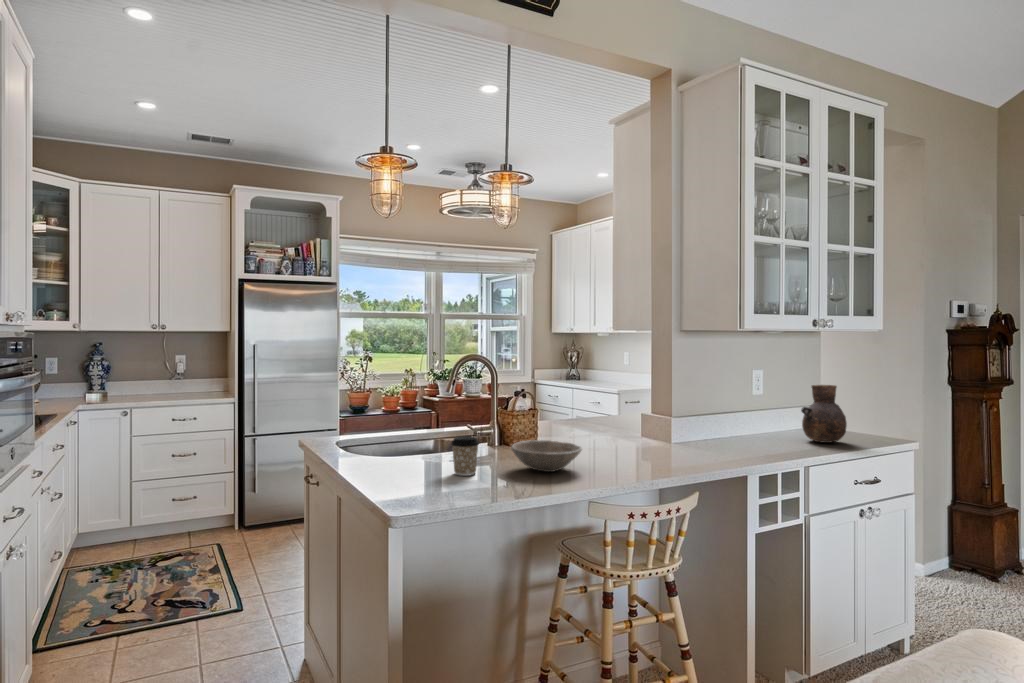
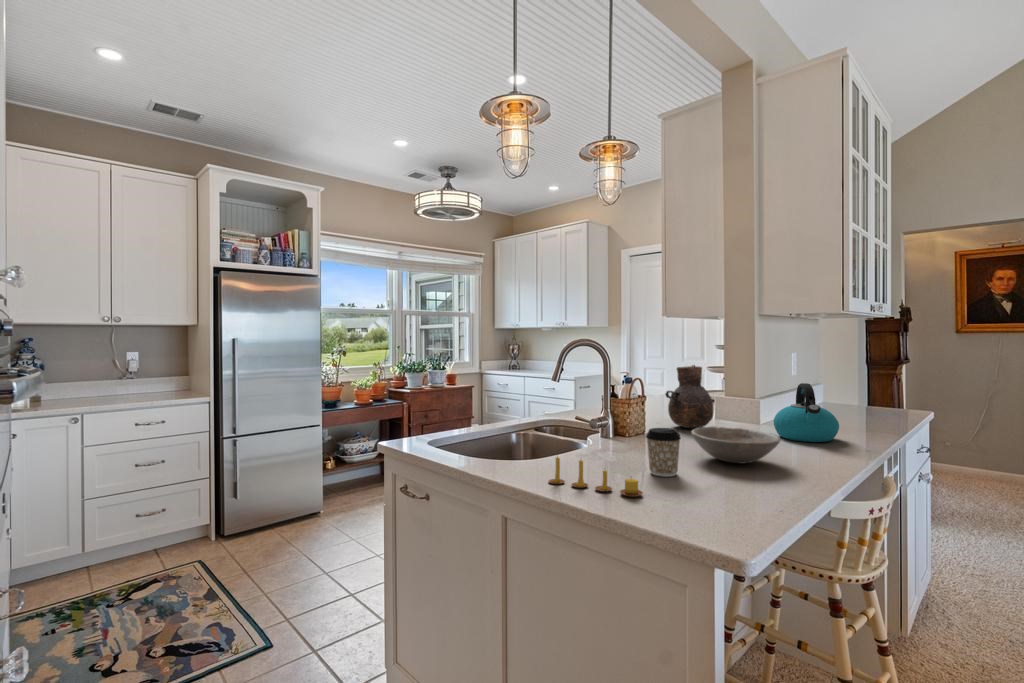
vase: present [801,385,847,443] -> present [665,366,714,428]
kettle: none [641,405,698,462] -> present [774,383,839,442]
candle: none [366,452,416,485] -> present [549,457,643,497]

